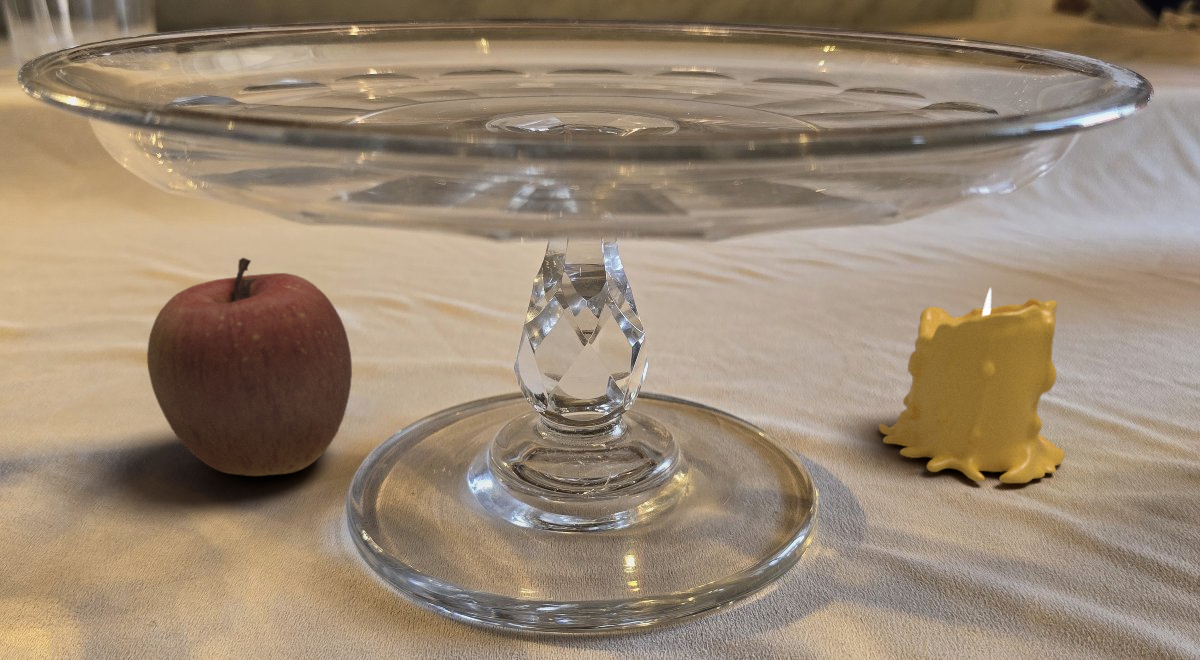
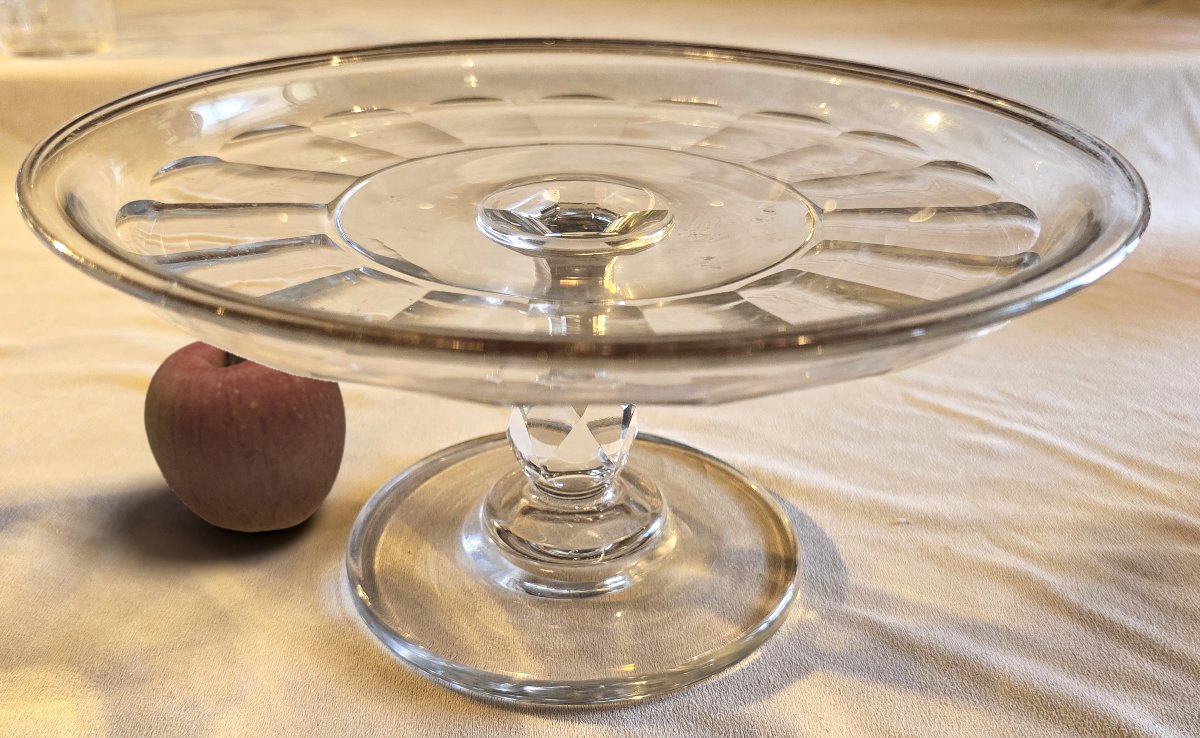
candle: present [879,288,1065,483] -> none [866,340,1046,541]

